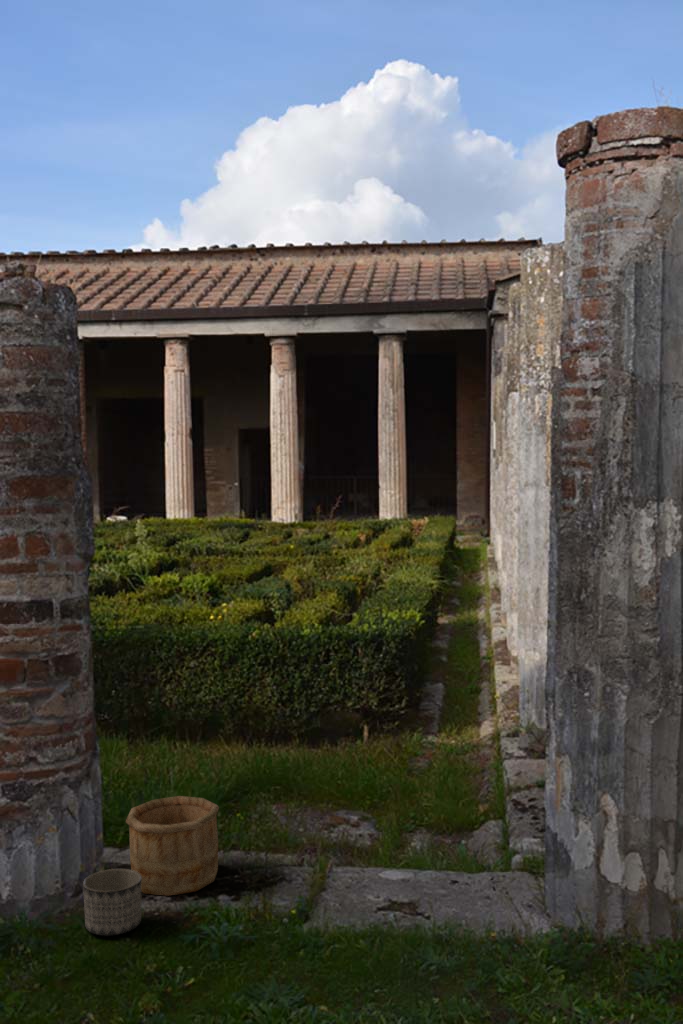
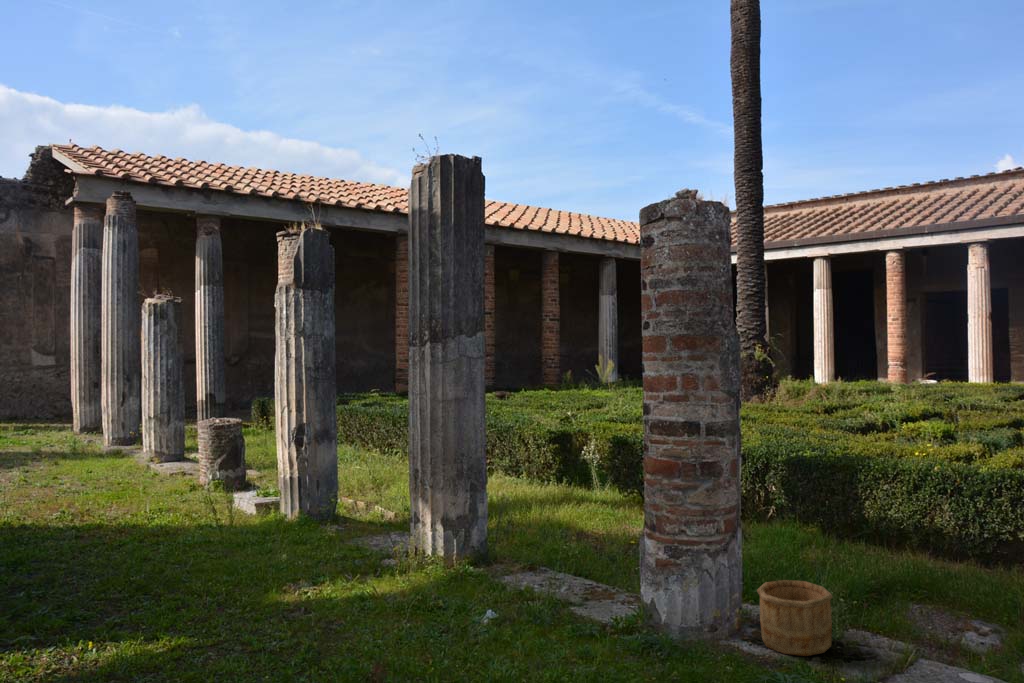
planter: present [83,869,142,936] -> none [711,621,754,669]

